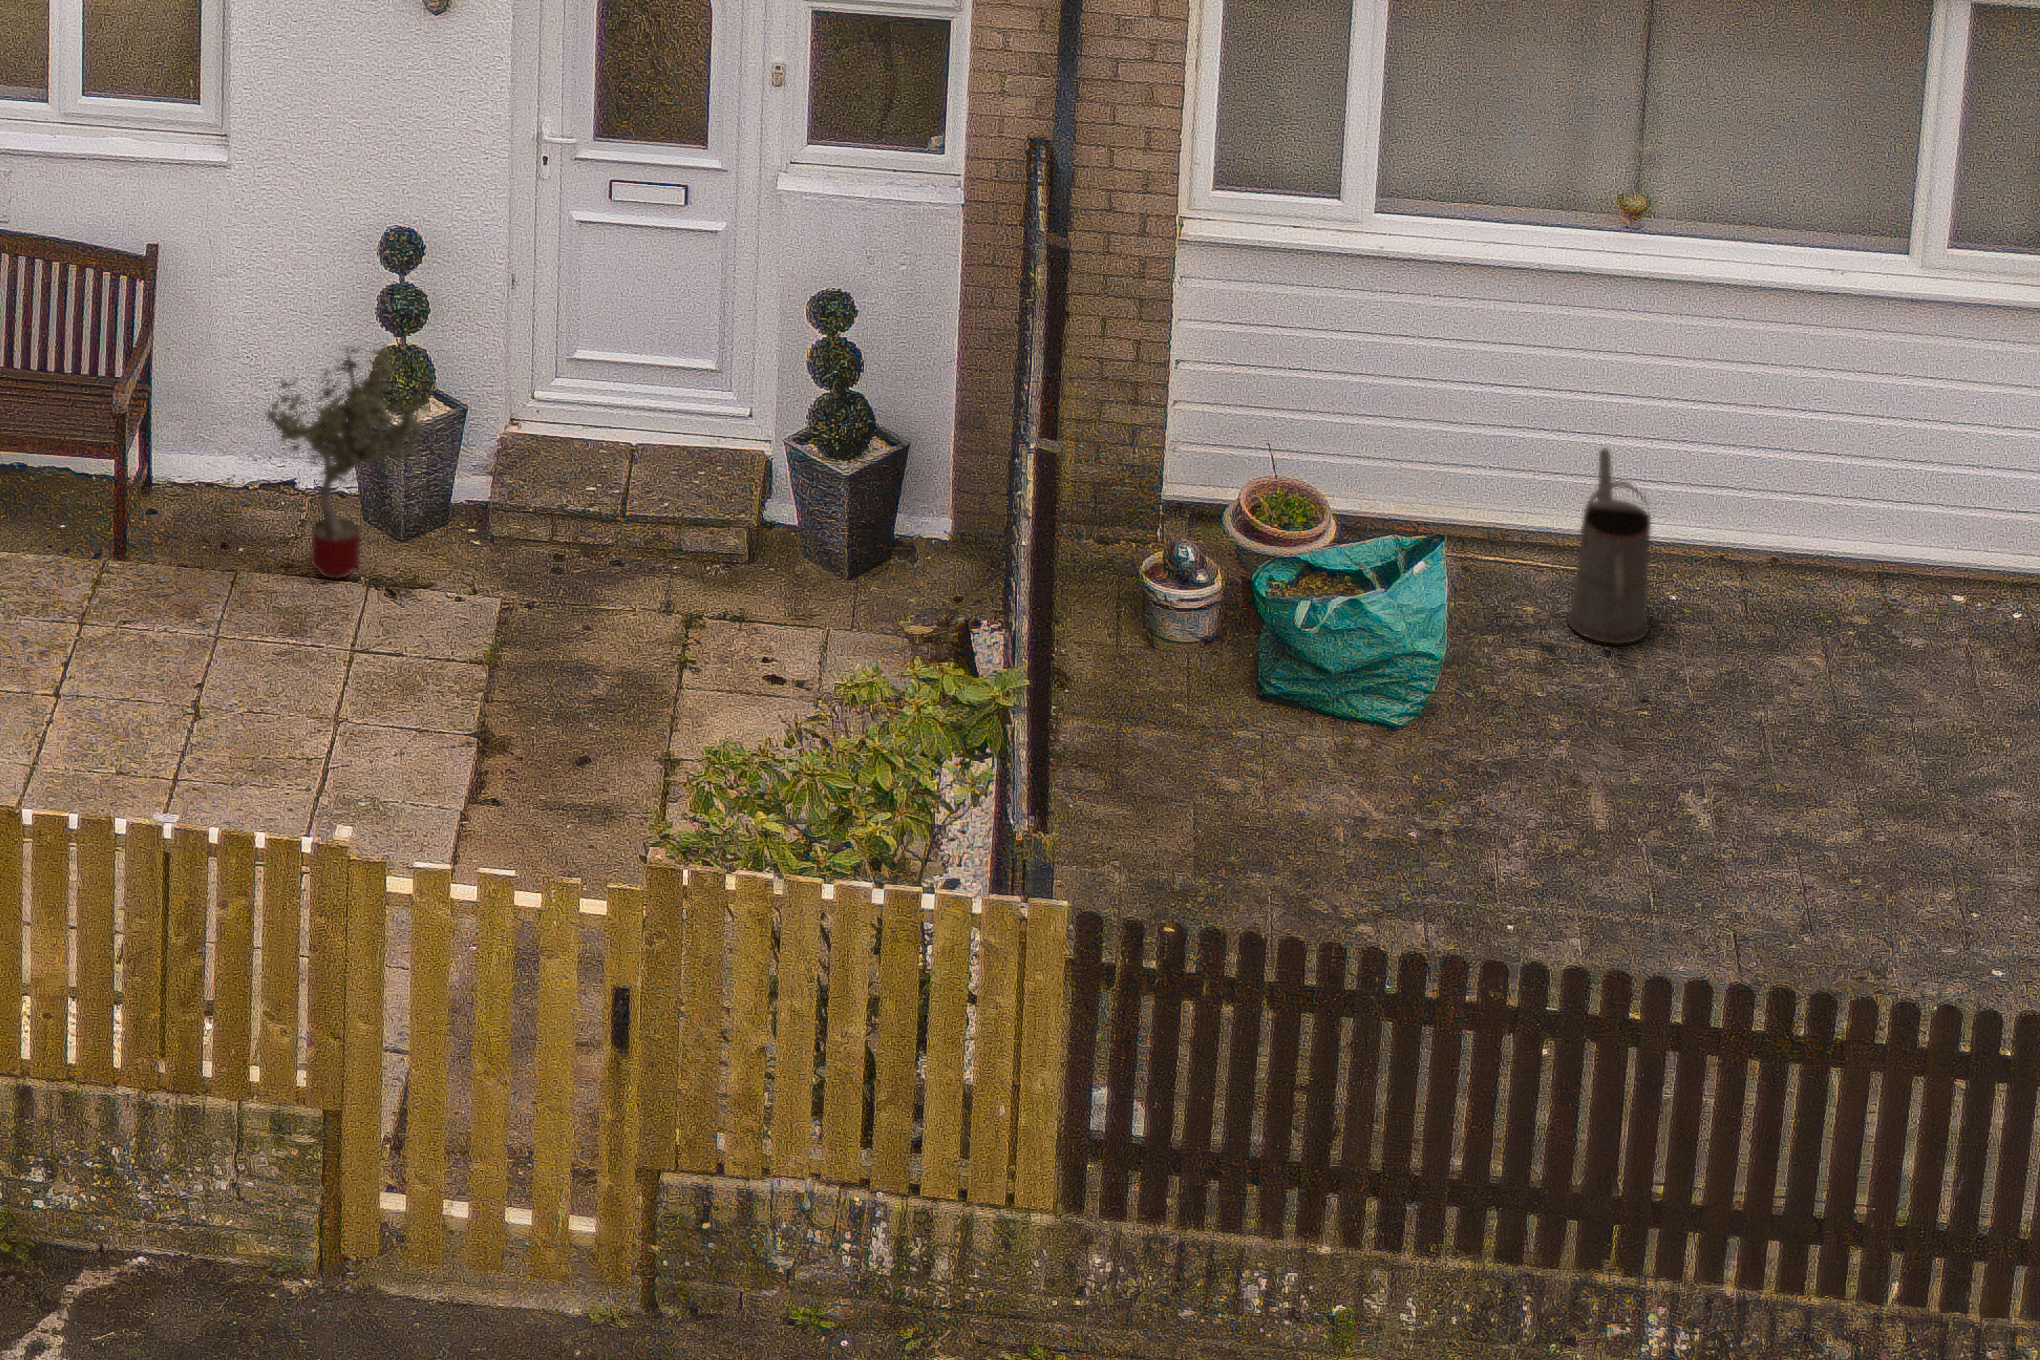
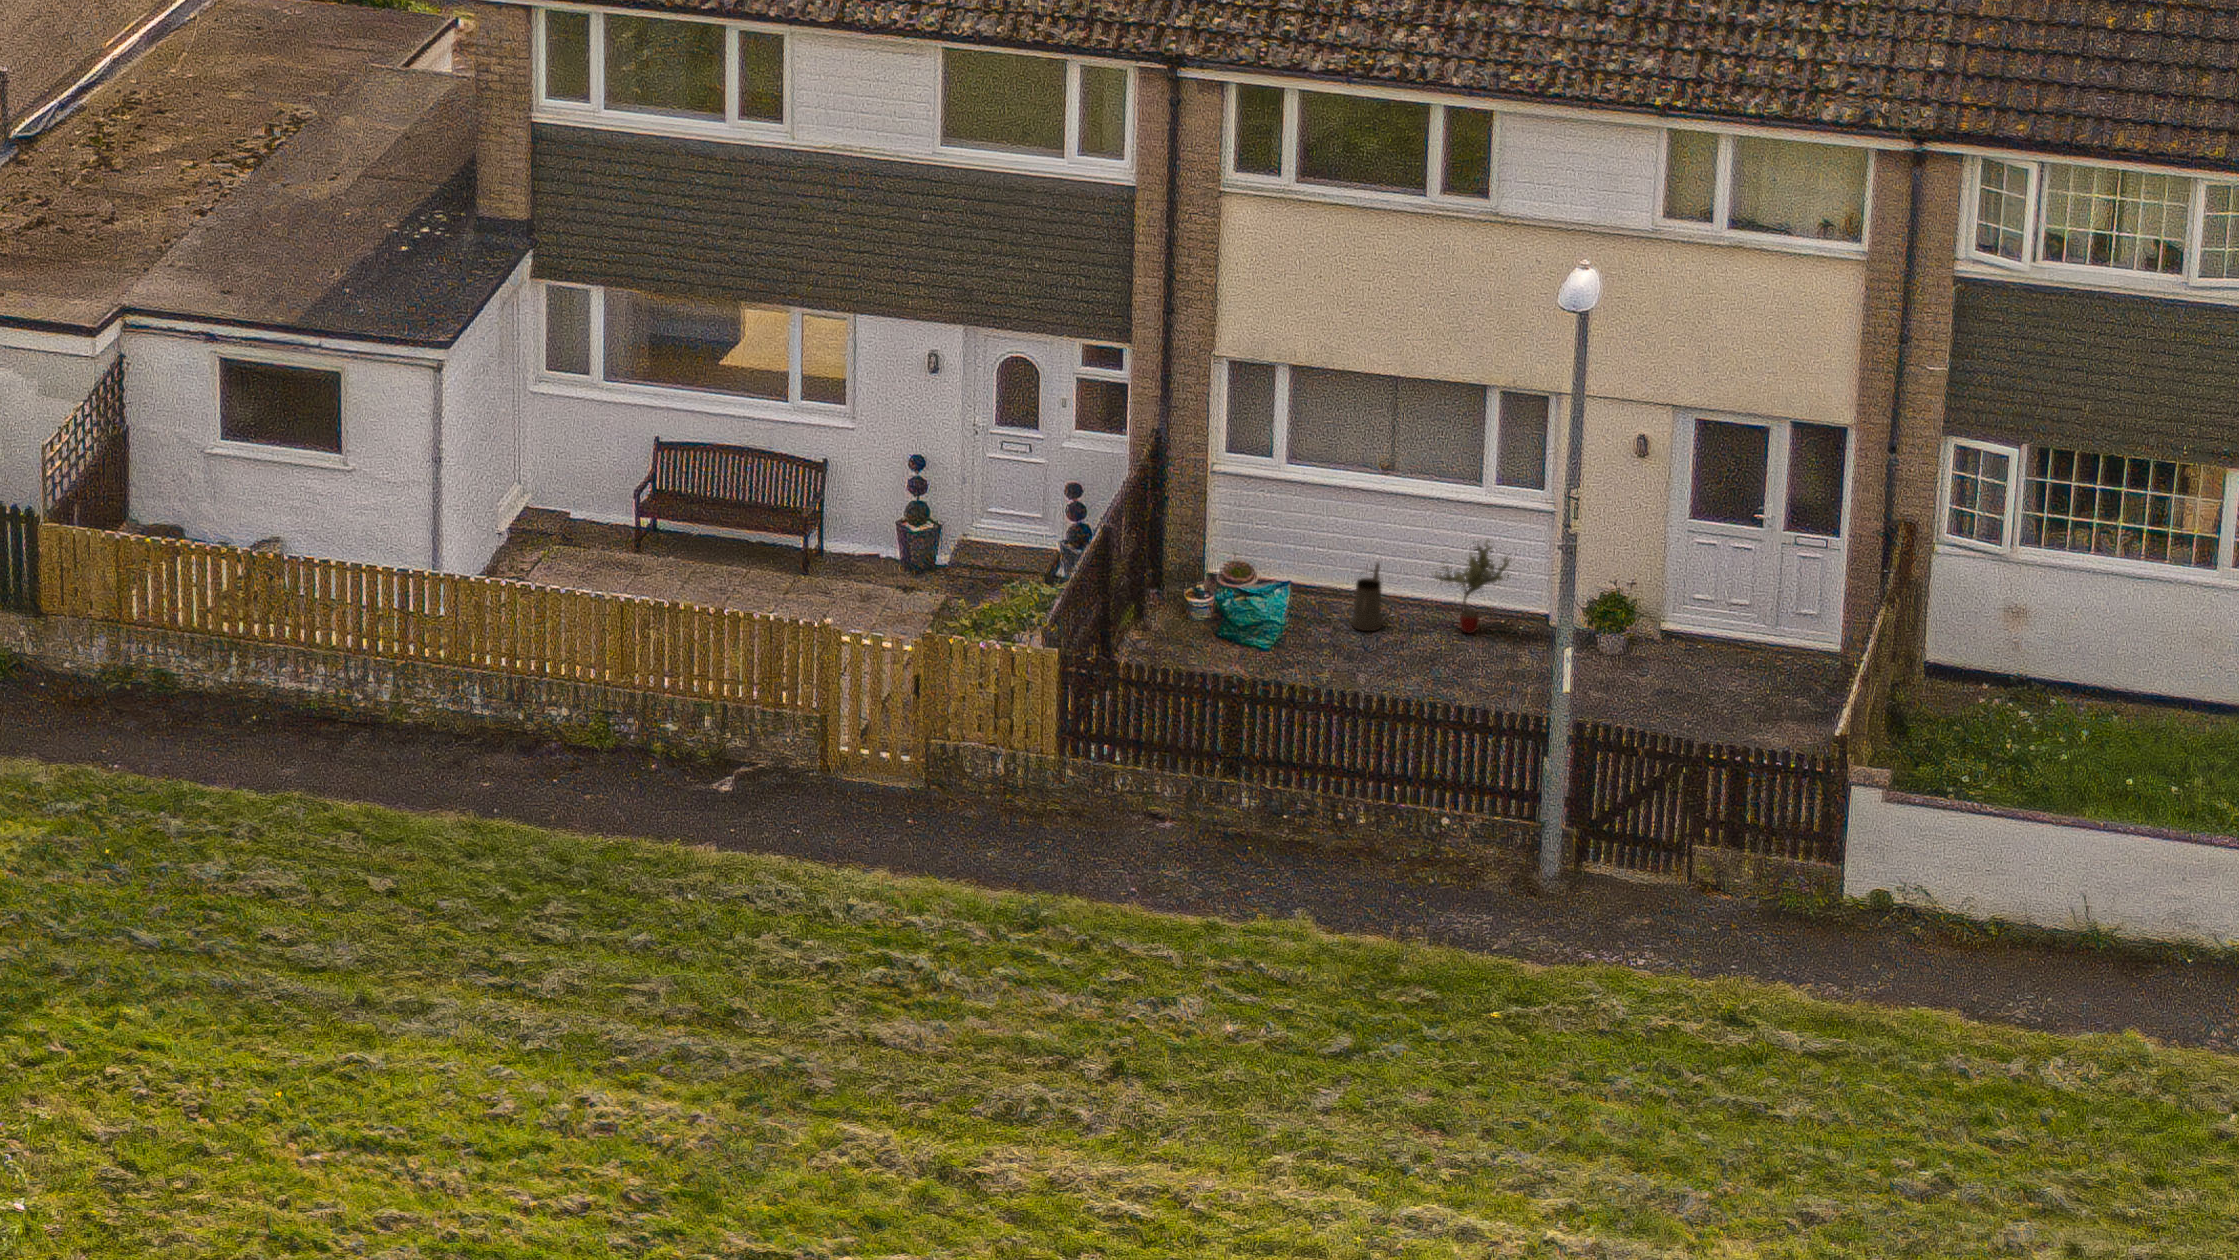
potted tree: present [267,346,429,579] -> present [1434,540,1511,633]

